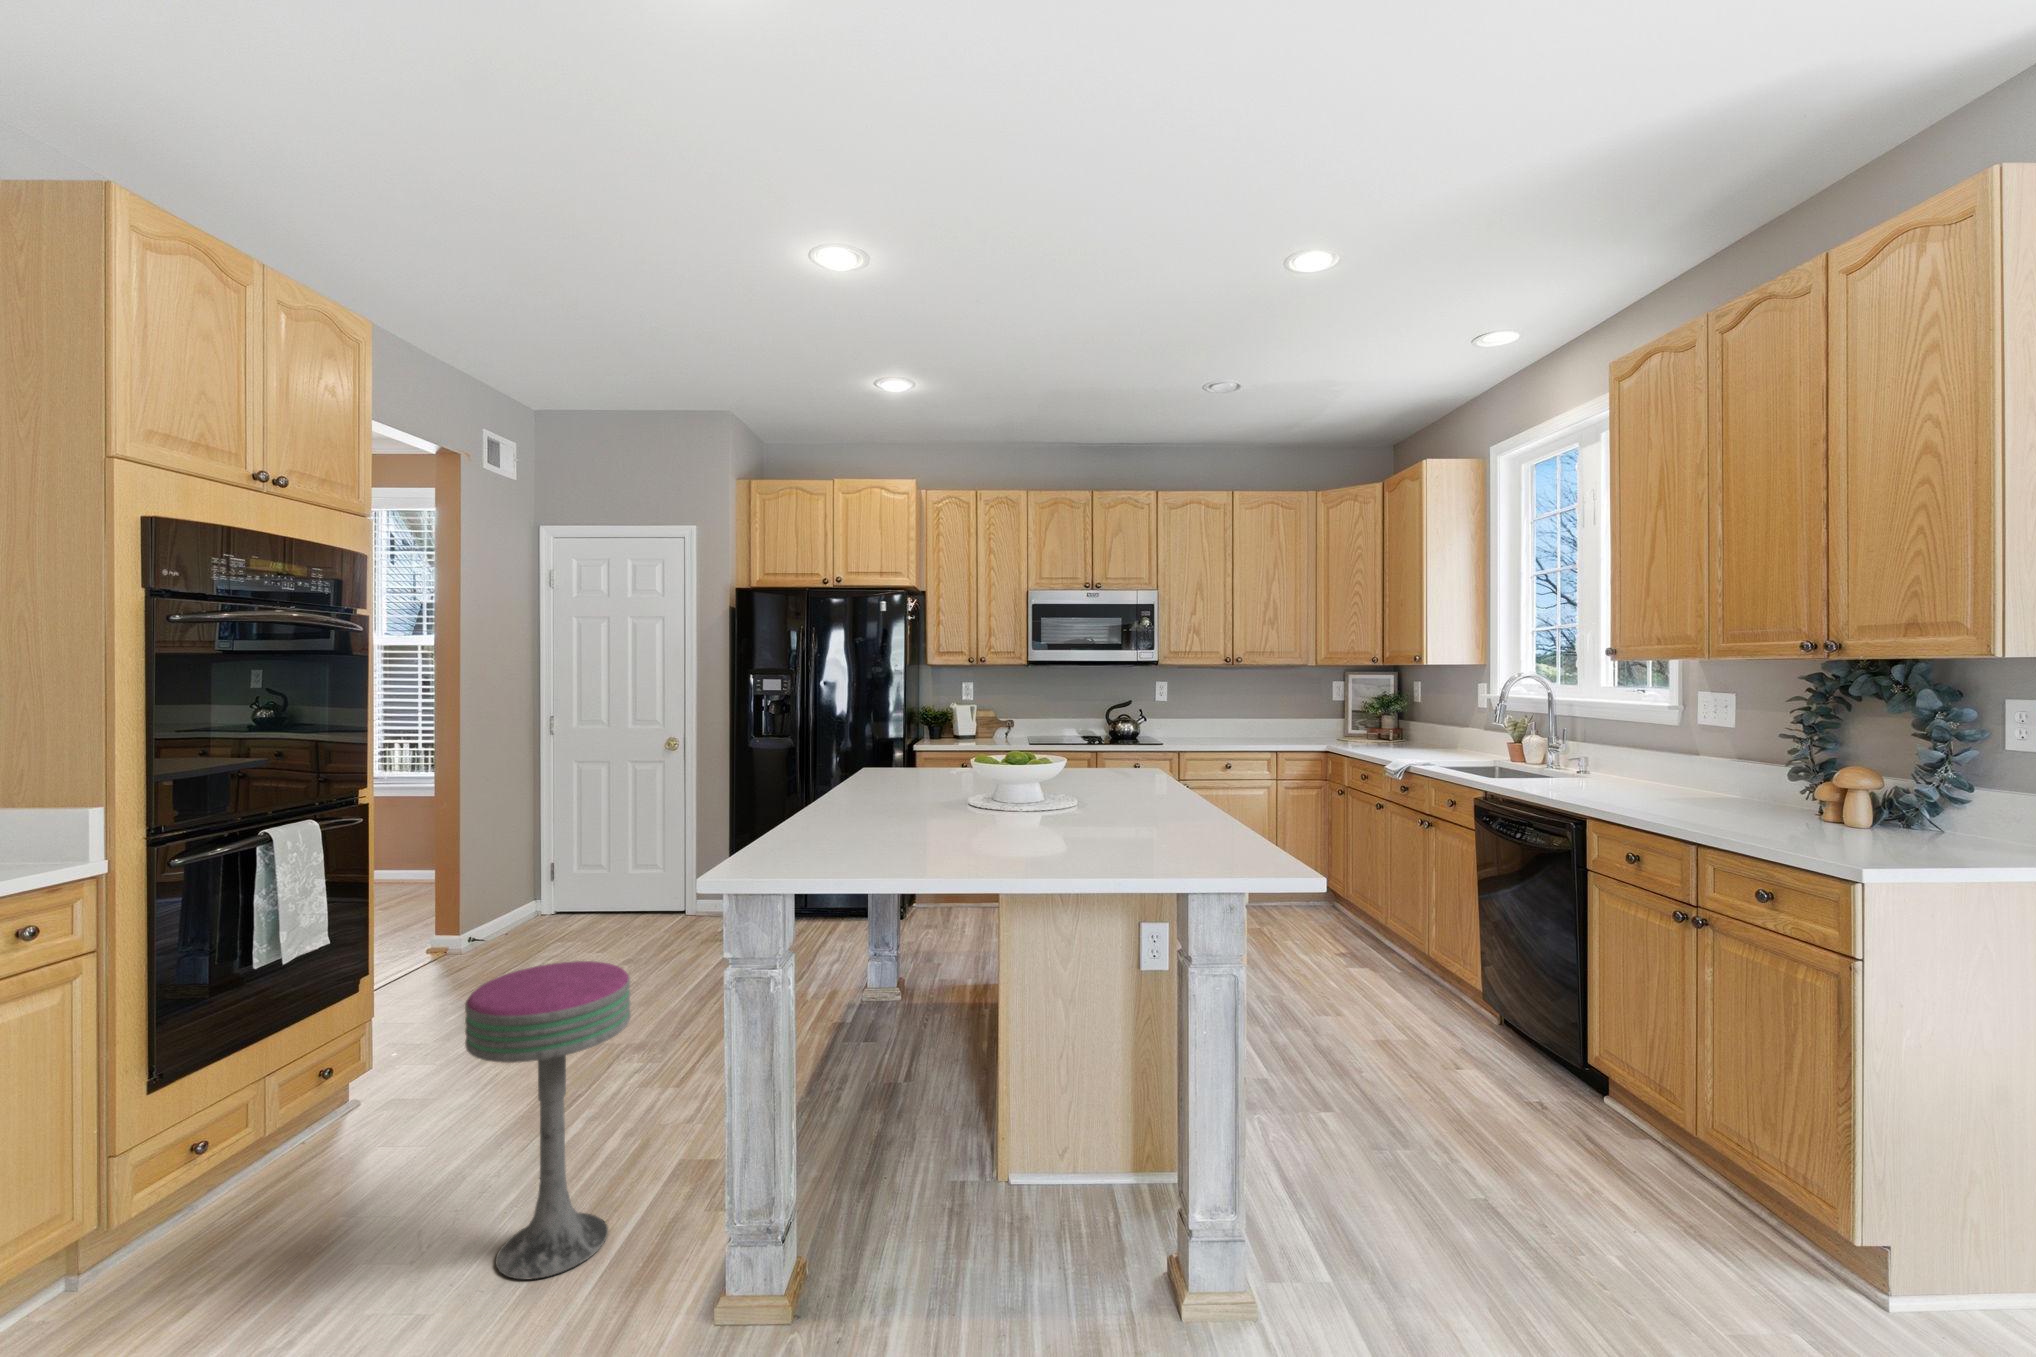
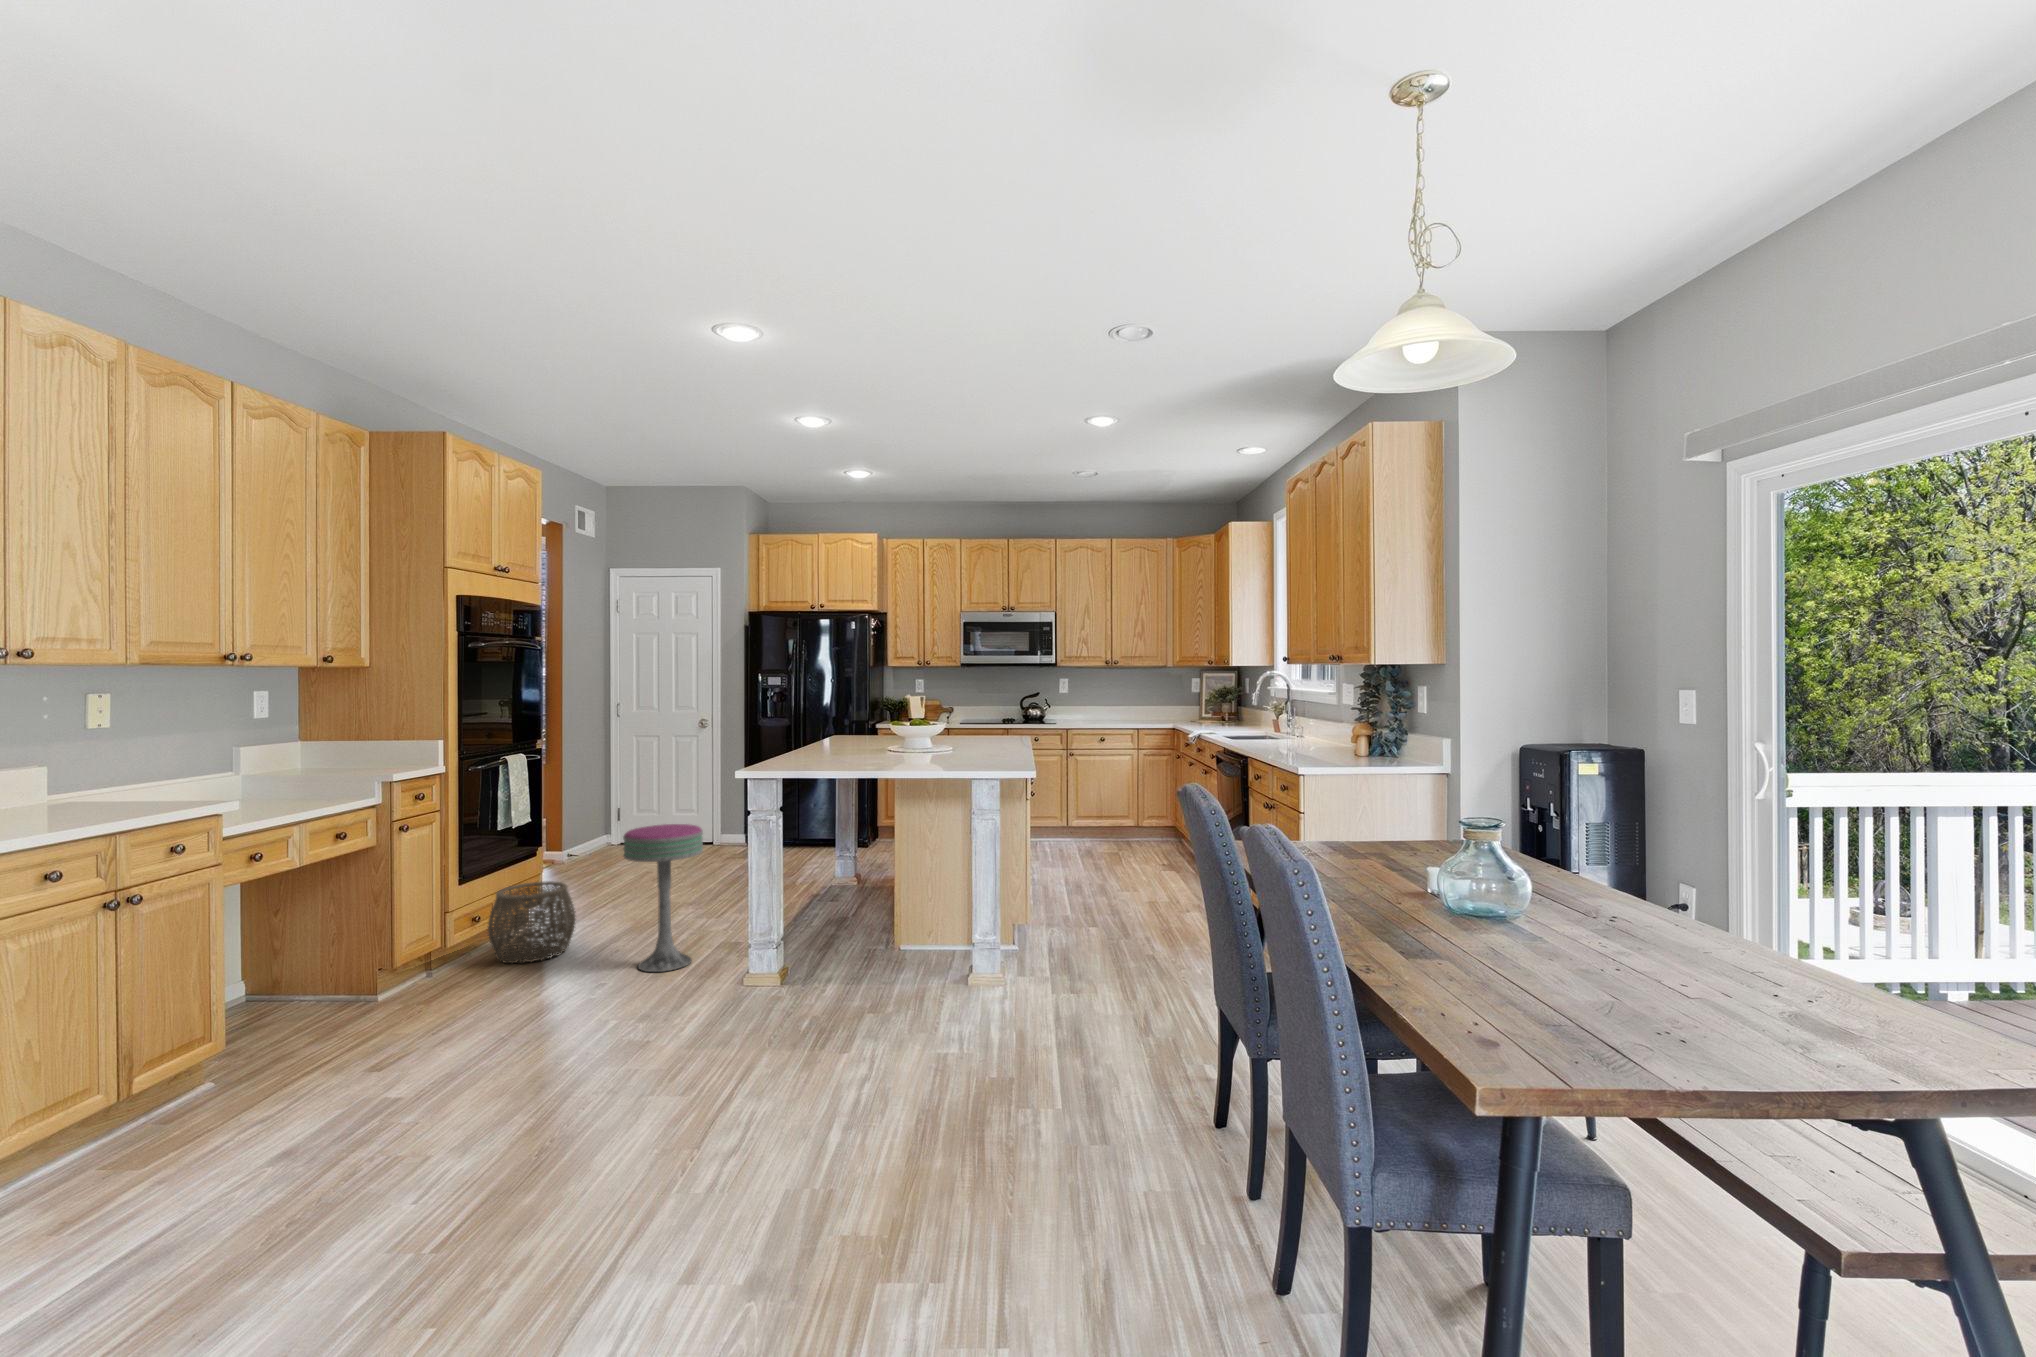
woven basket: none [207,1059,400,1245] -> present [488,881,576,963]

